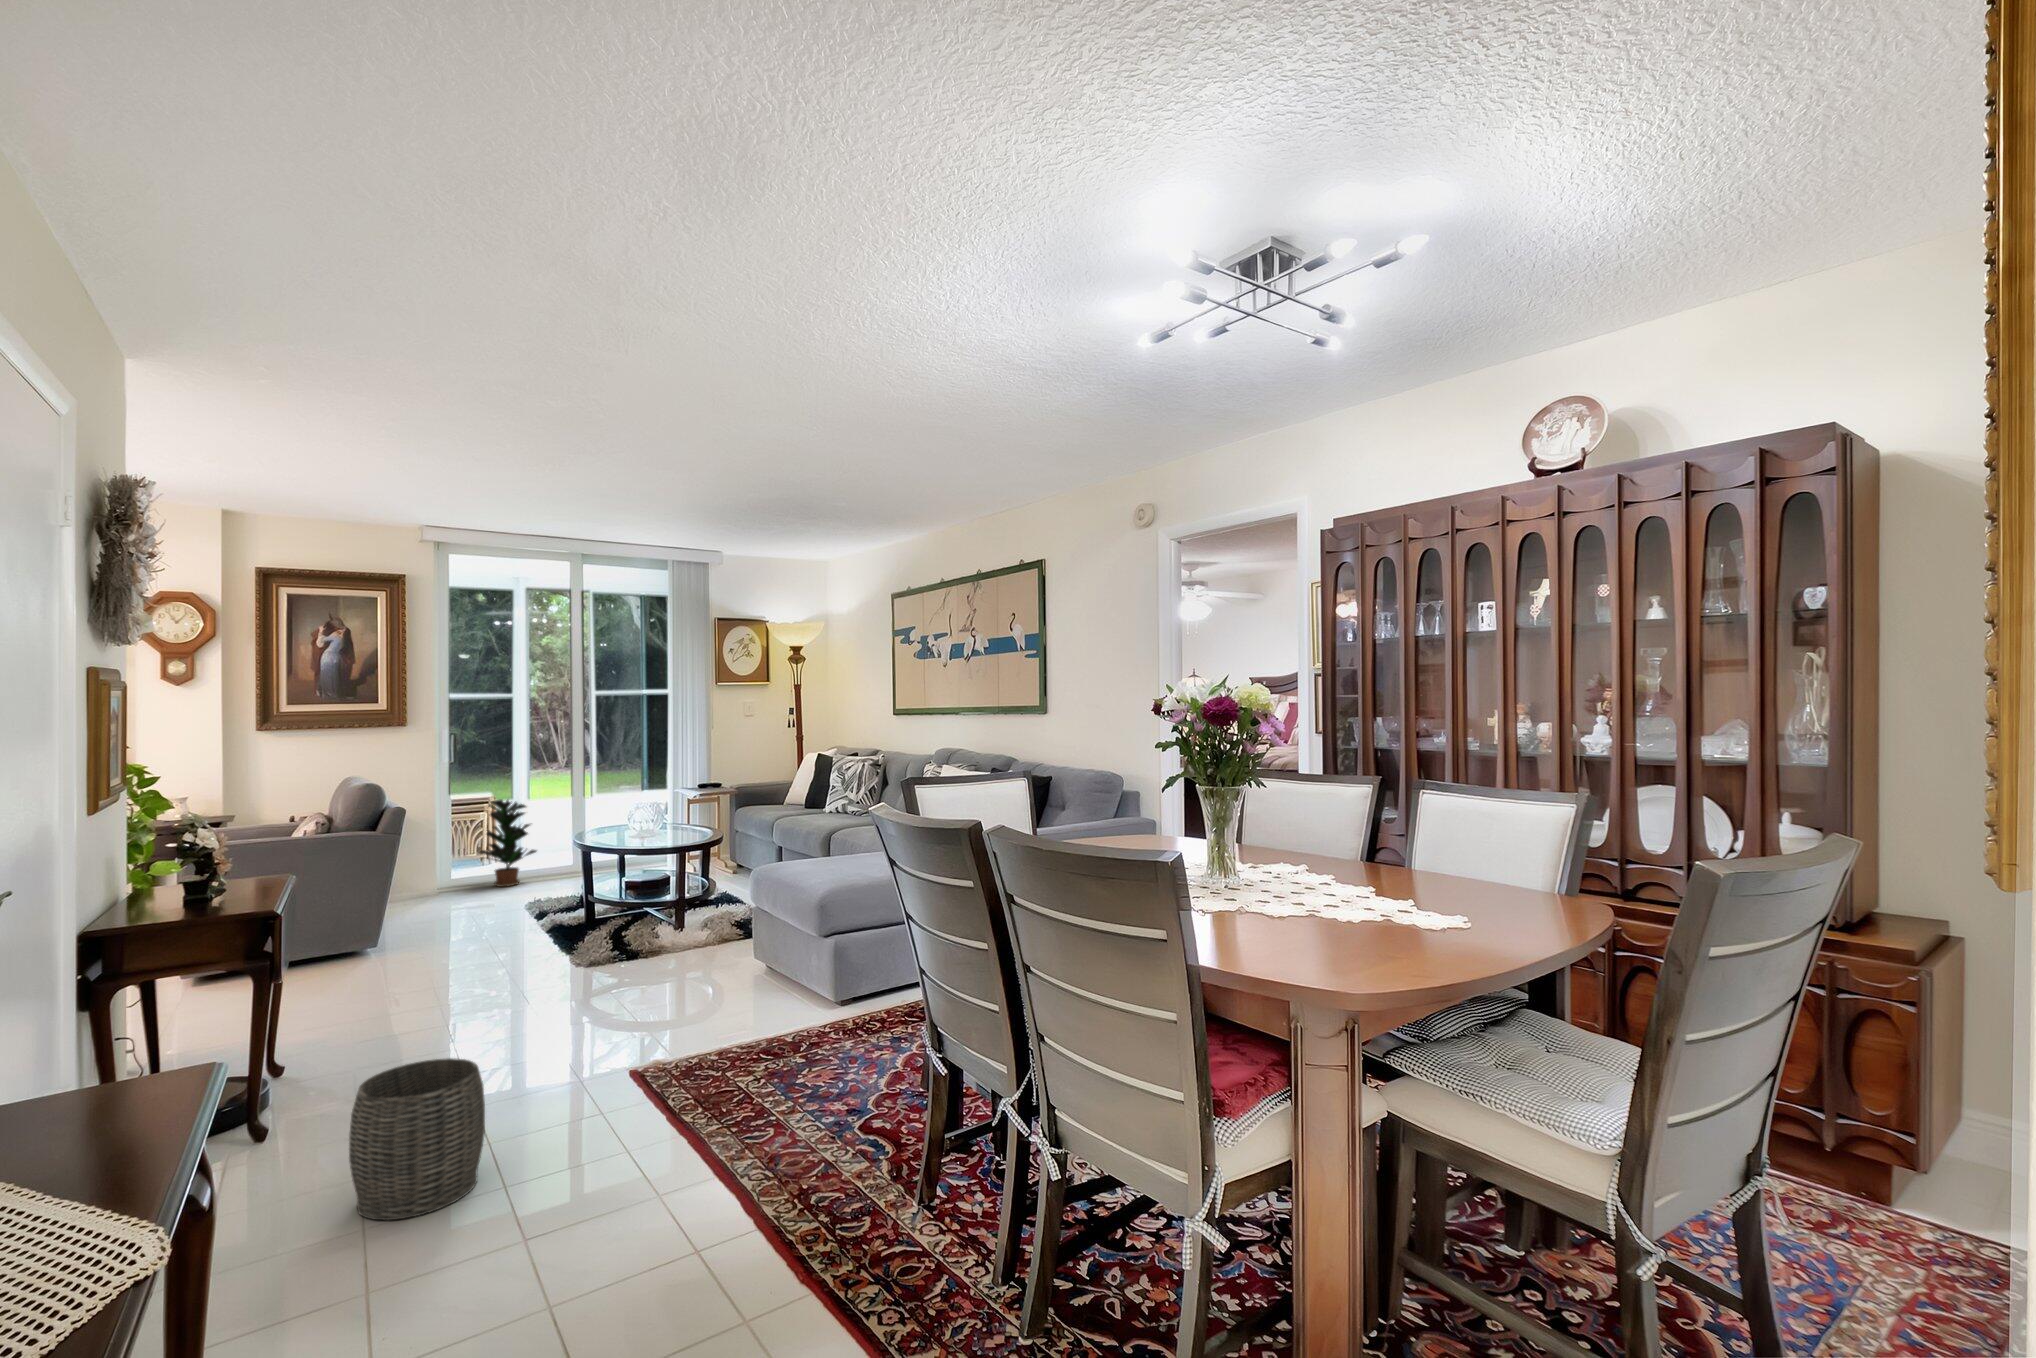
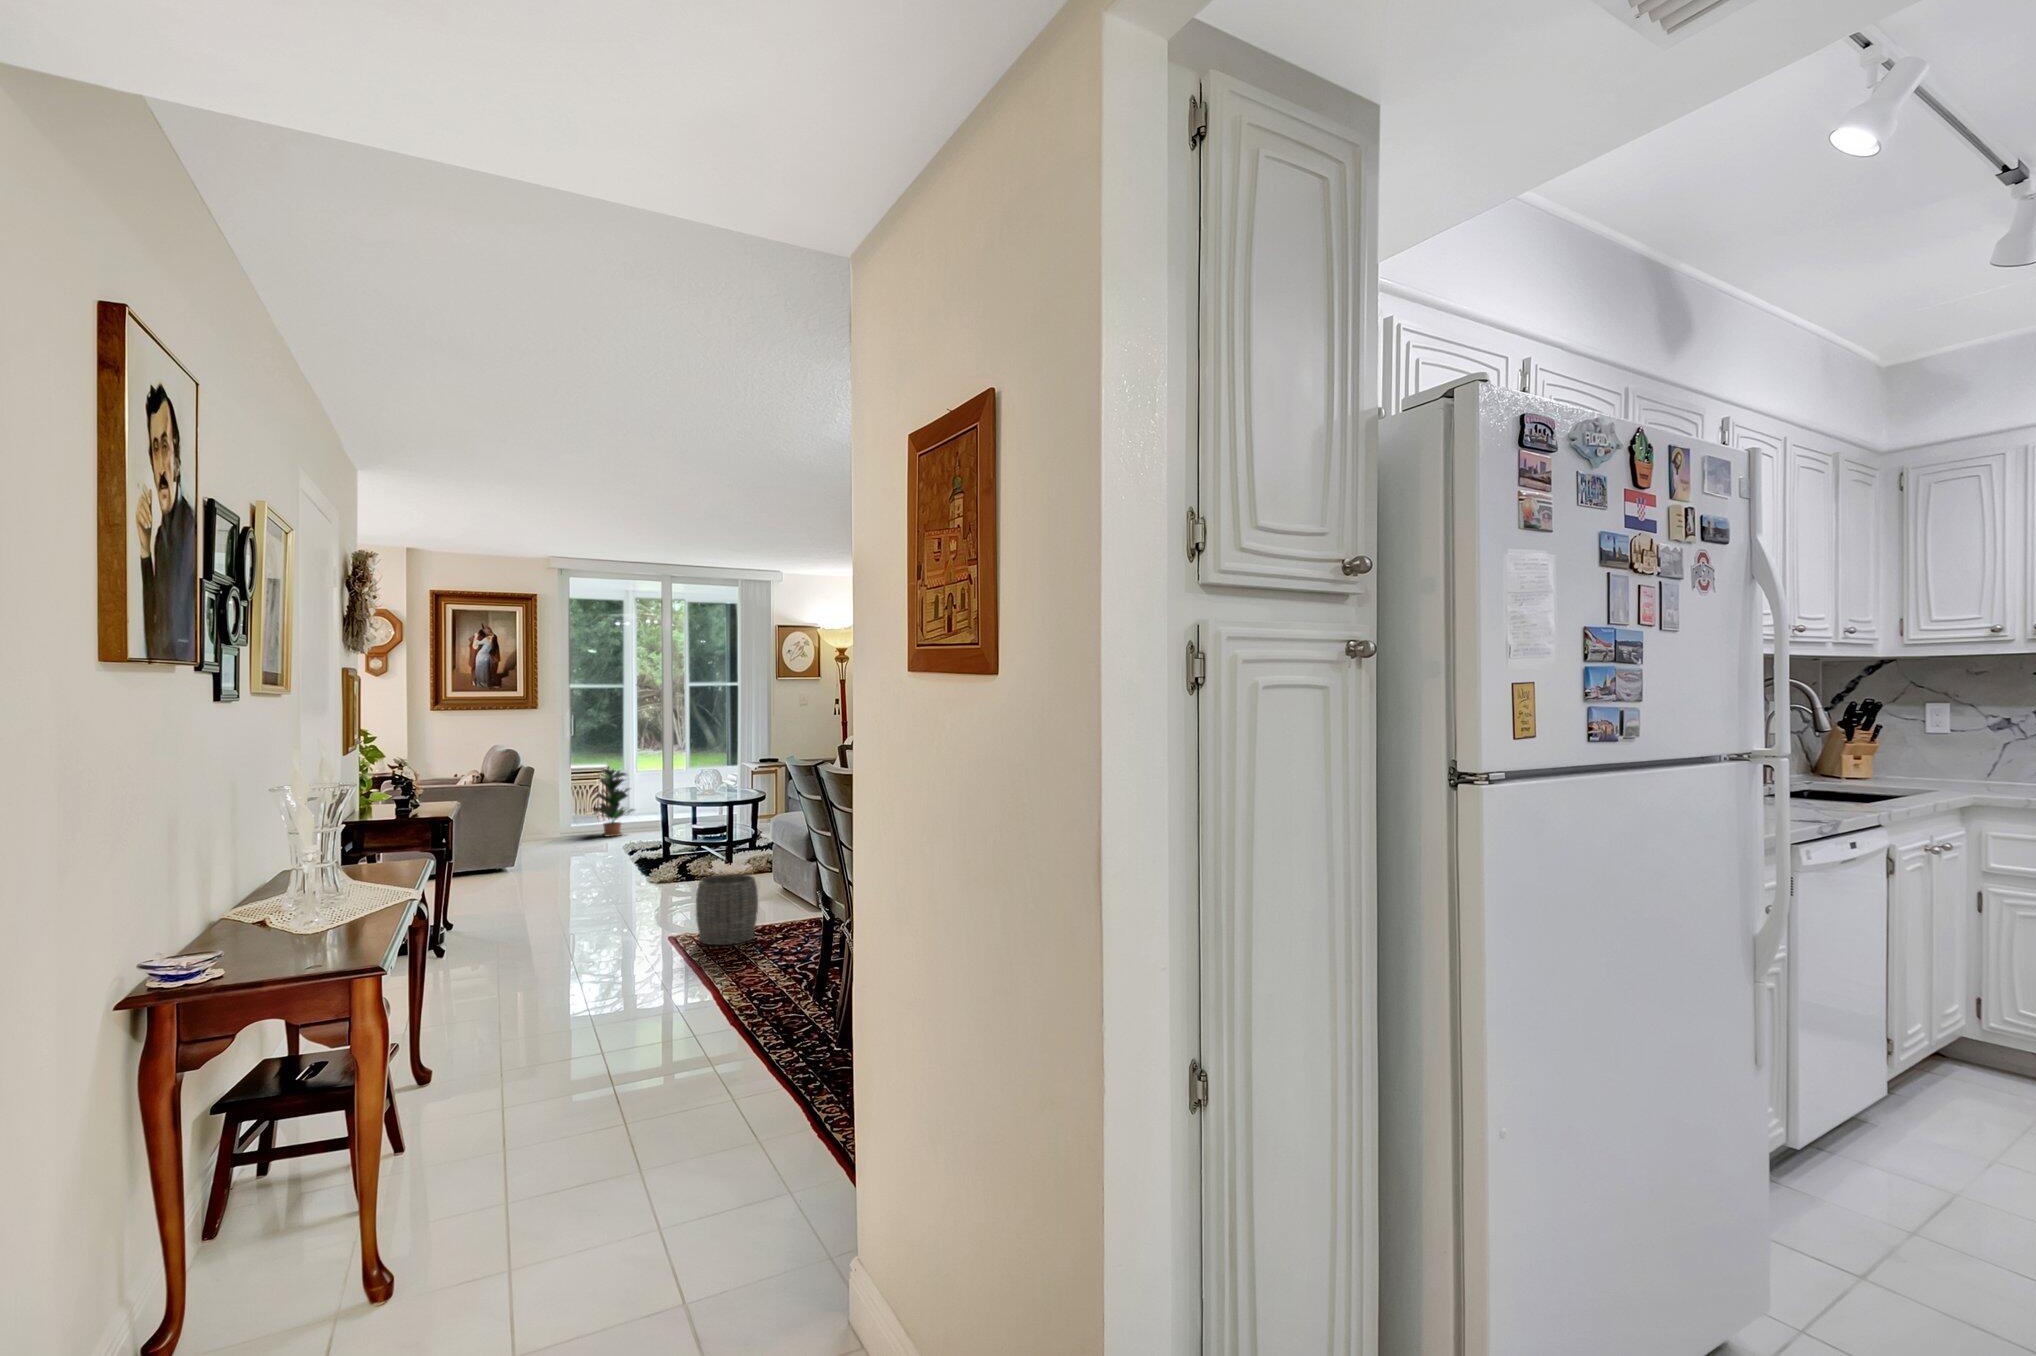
woven basket: present [349,1058,485,1220] -> present [696,874,758,945]

